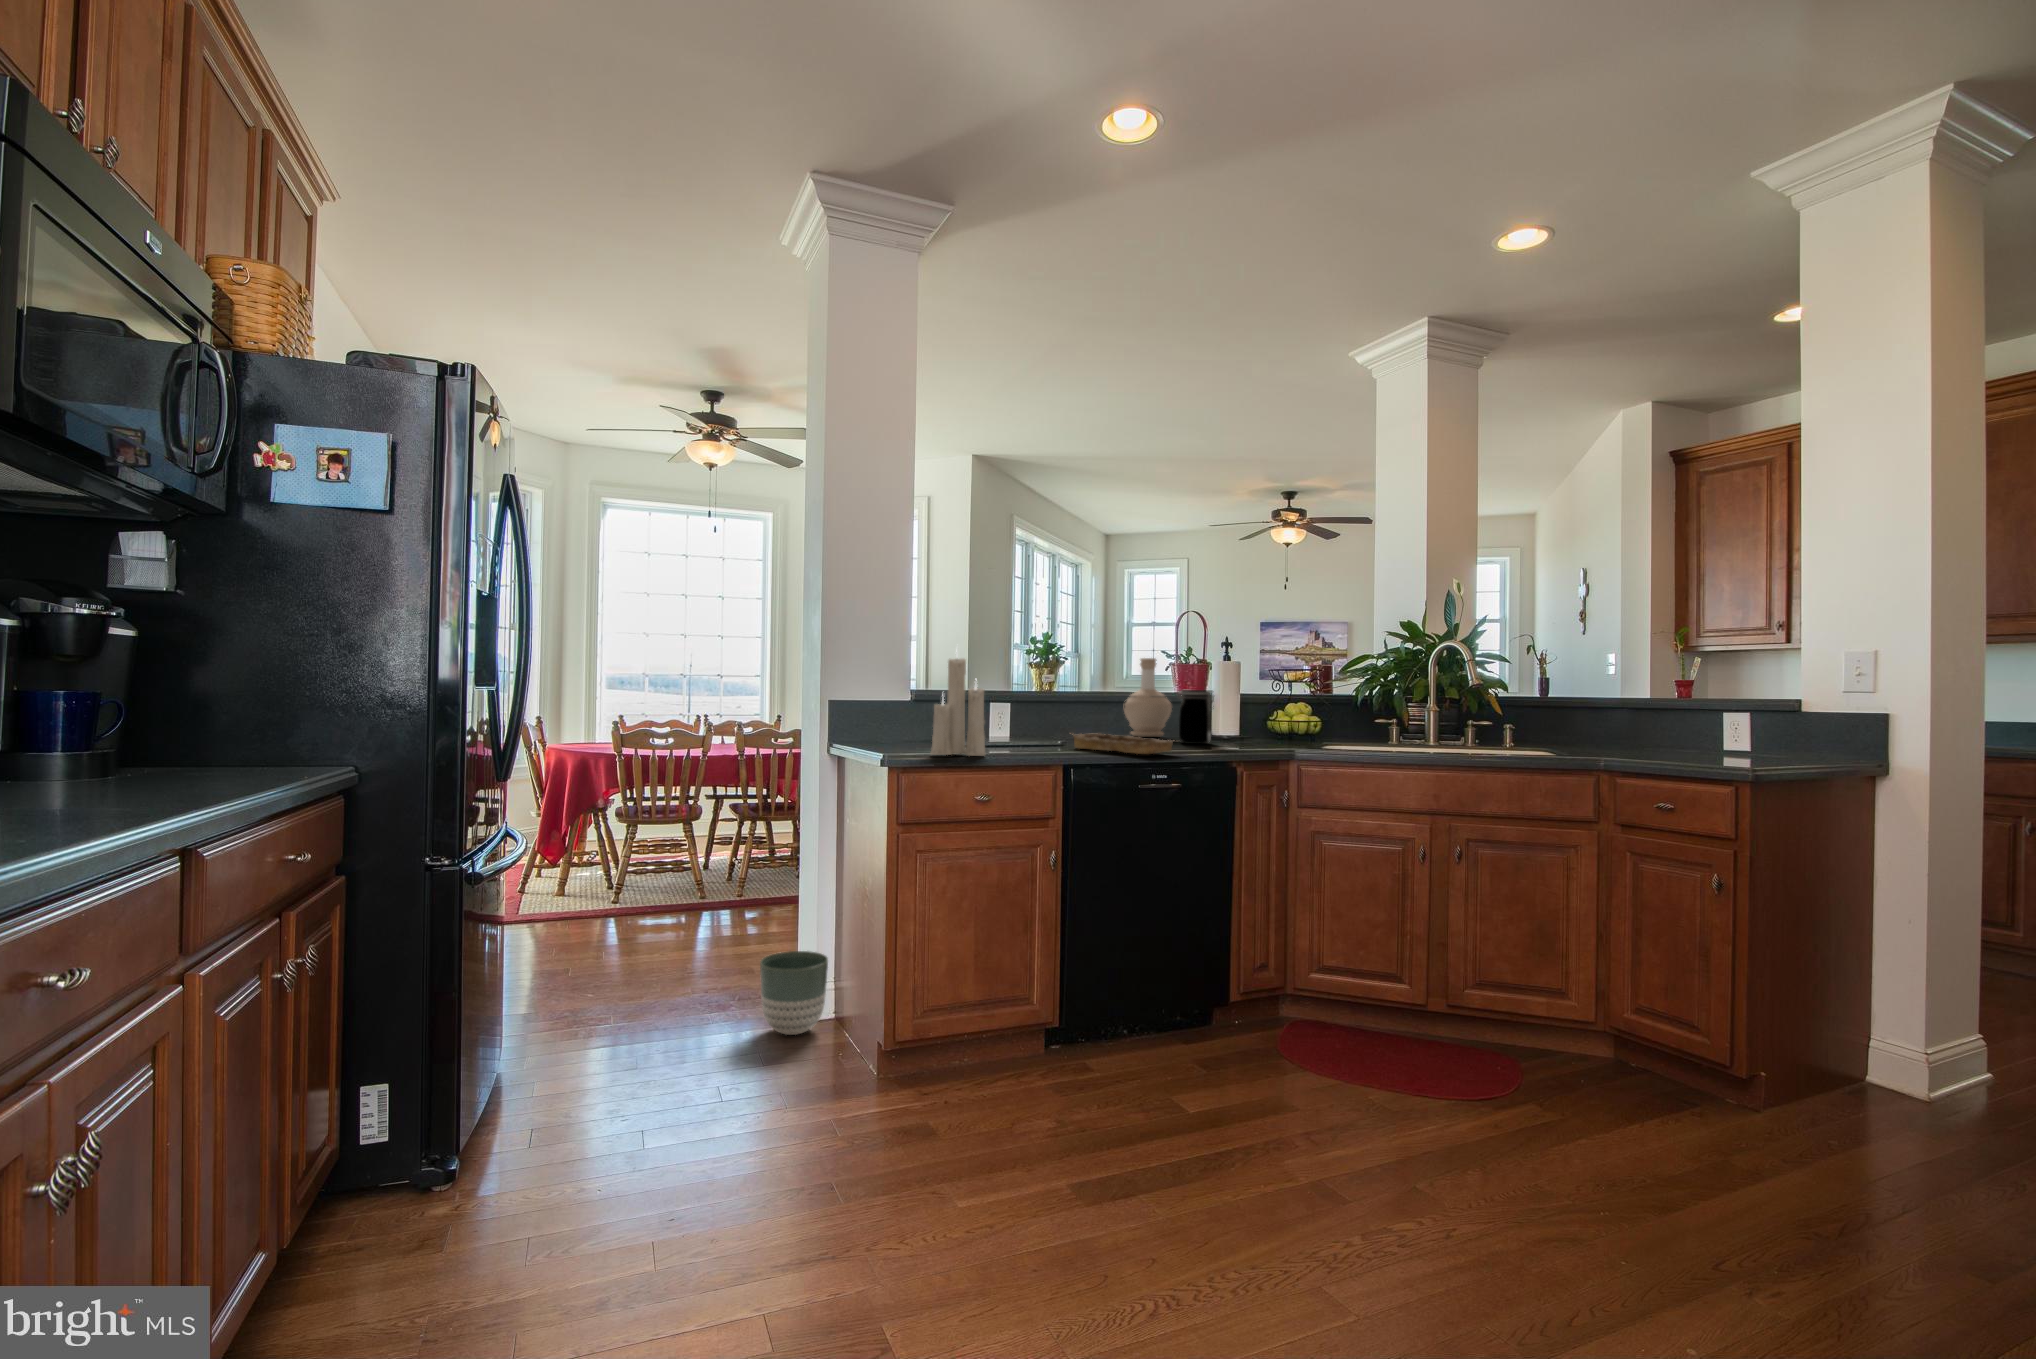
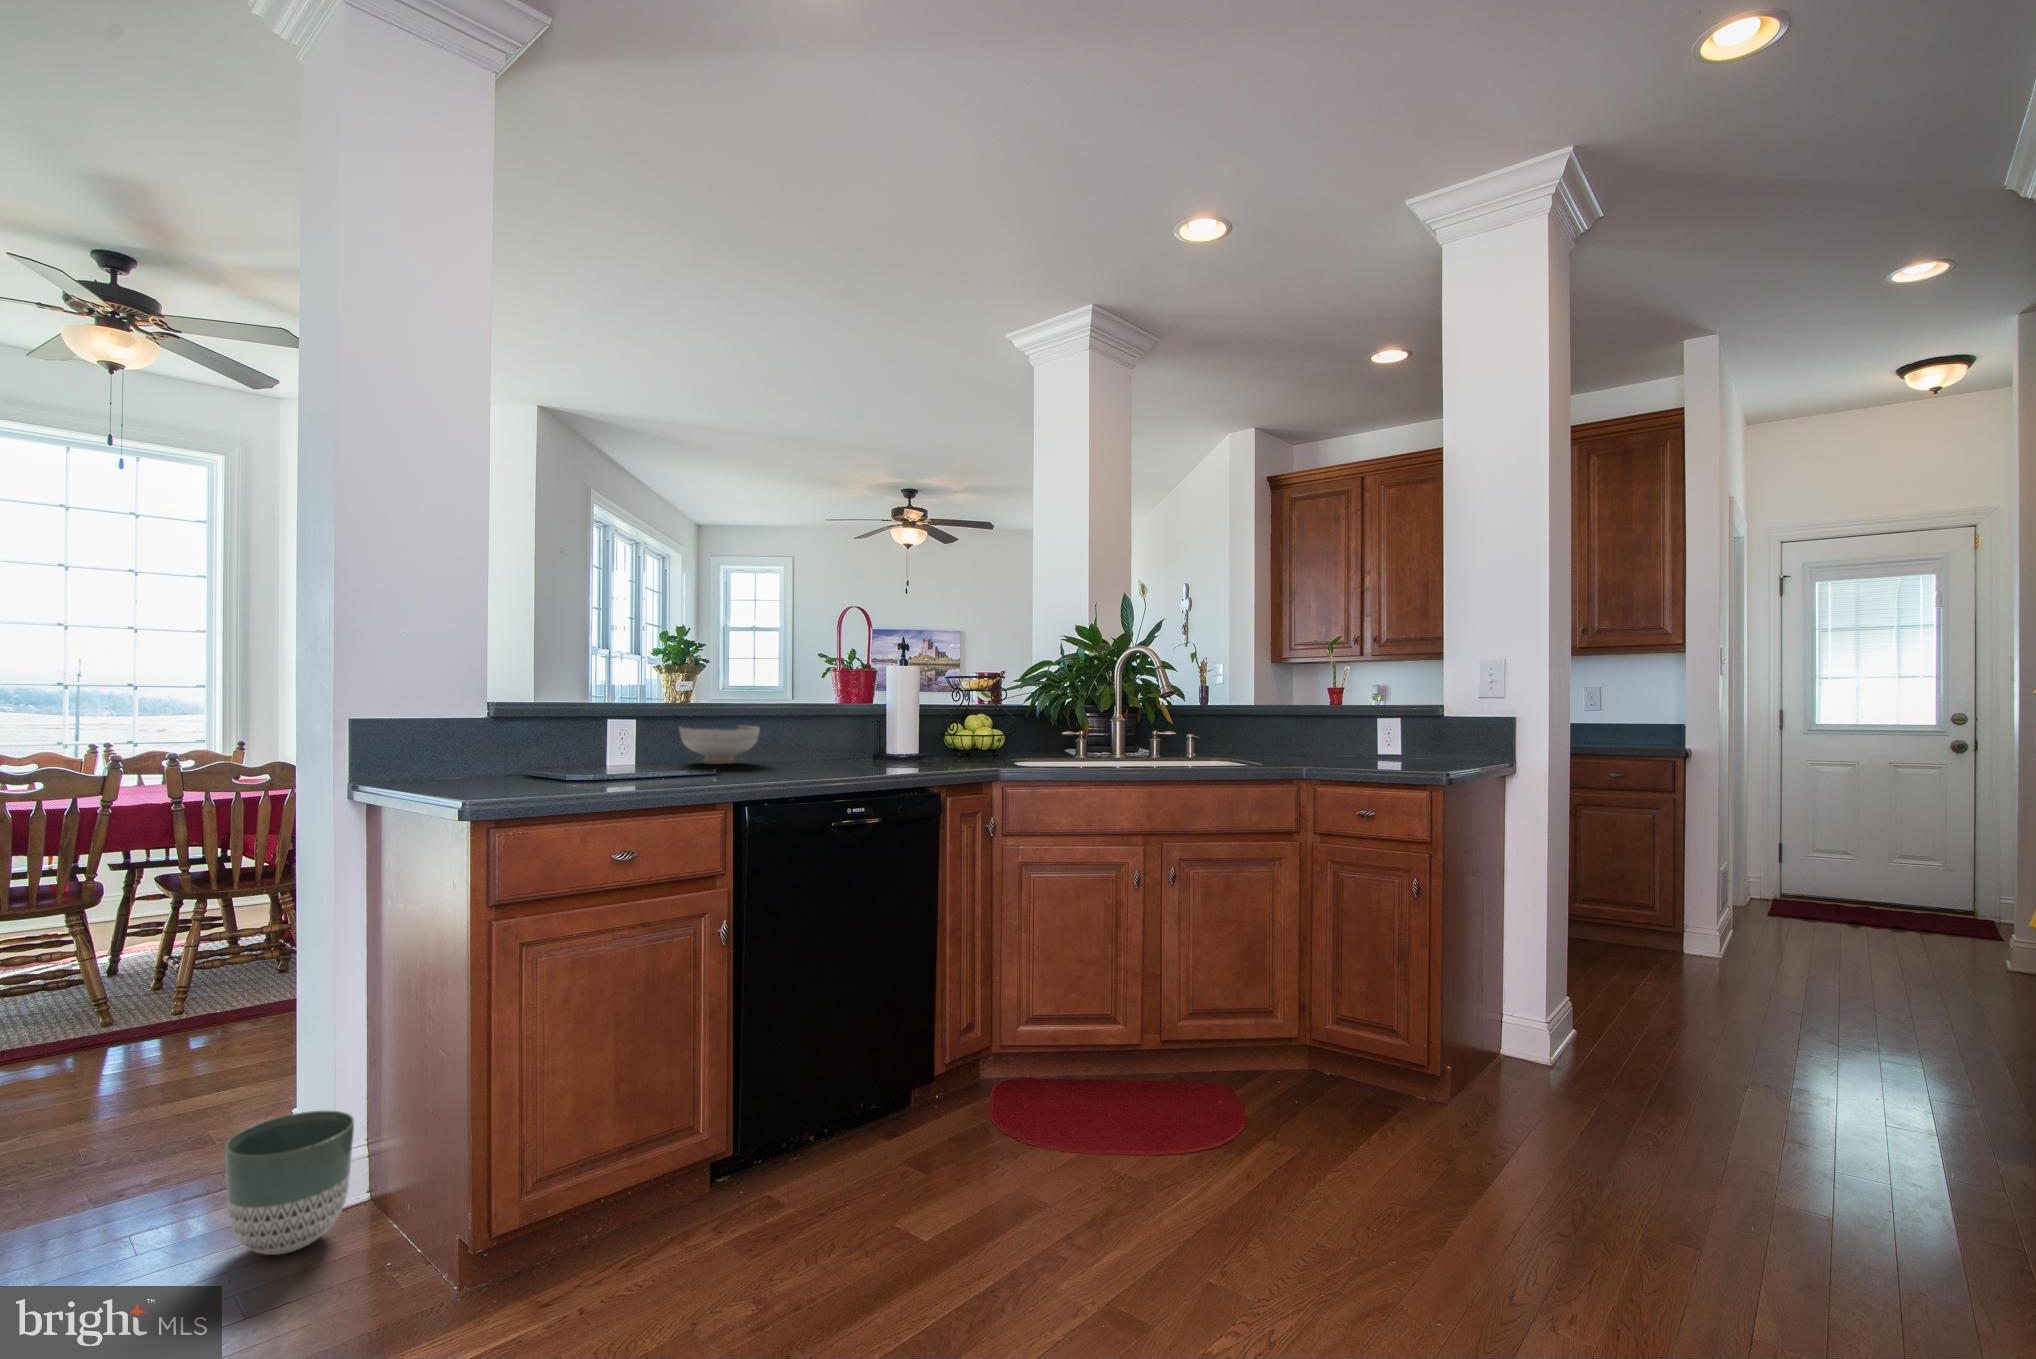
candle: present [931,654,985,756] -> none [539,632,625,802]
bottle: present [1124,658,1172,737] -> none [782,661,842,758]
jar: present [1178,690,1214,744] -> none [853,700,900,765]
ceramic bowl: none [1041,708,1101,738] -> present [680,725,760,764]
tray: present [1073,734,1173,754] -> none [729,758,877,784]

